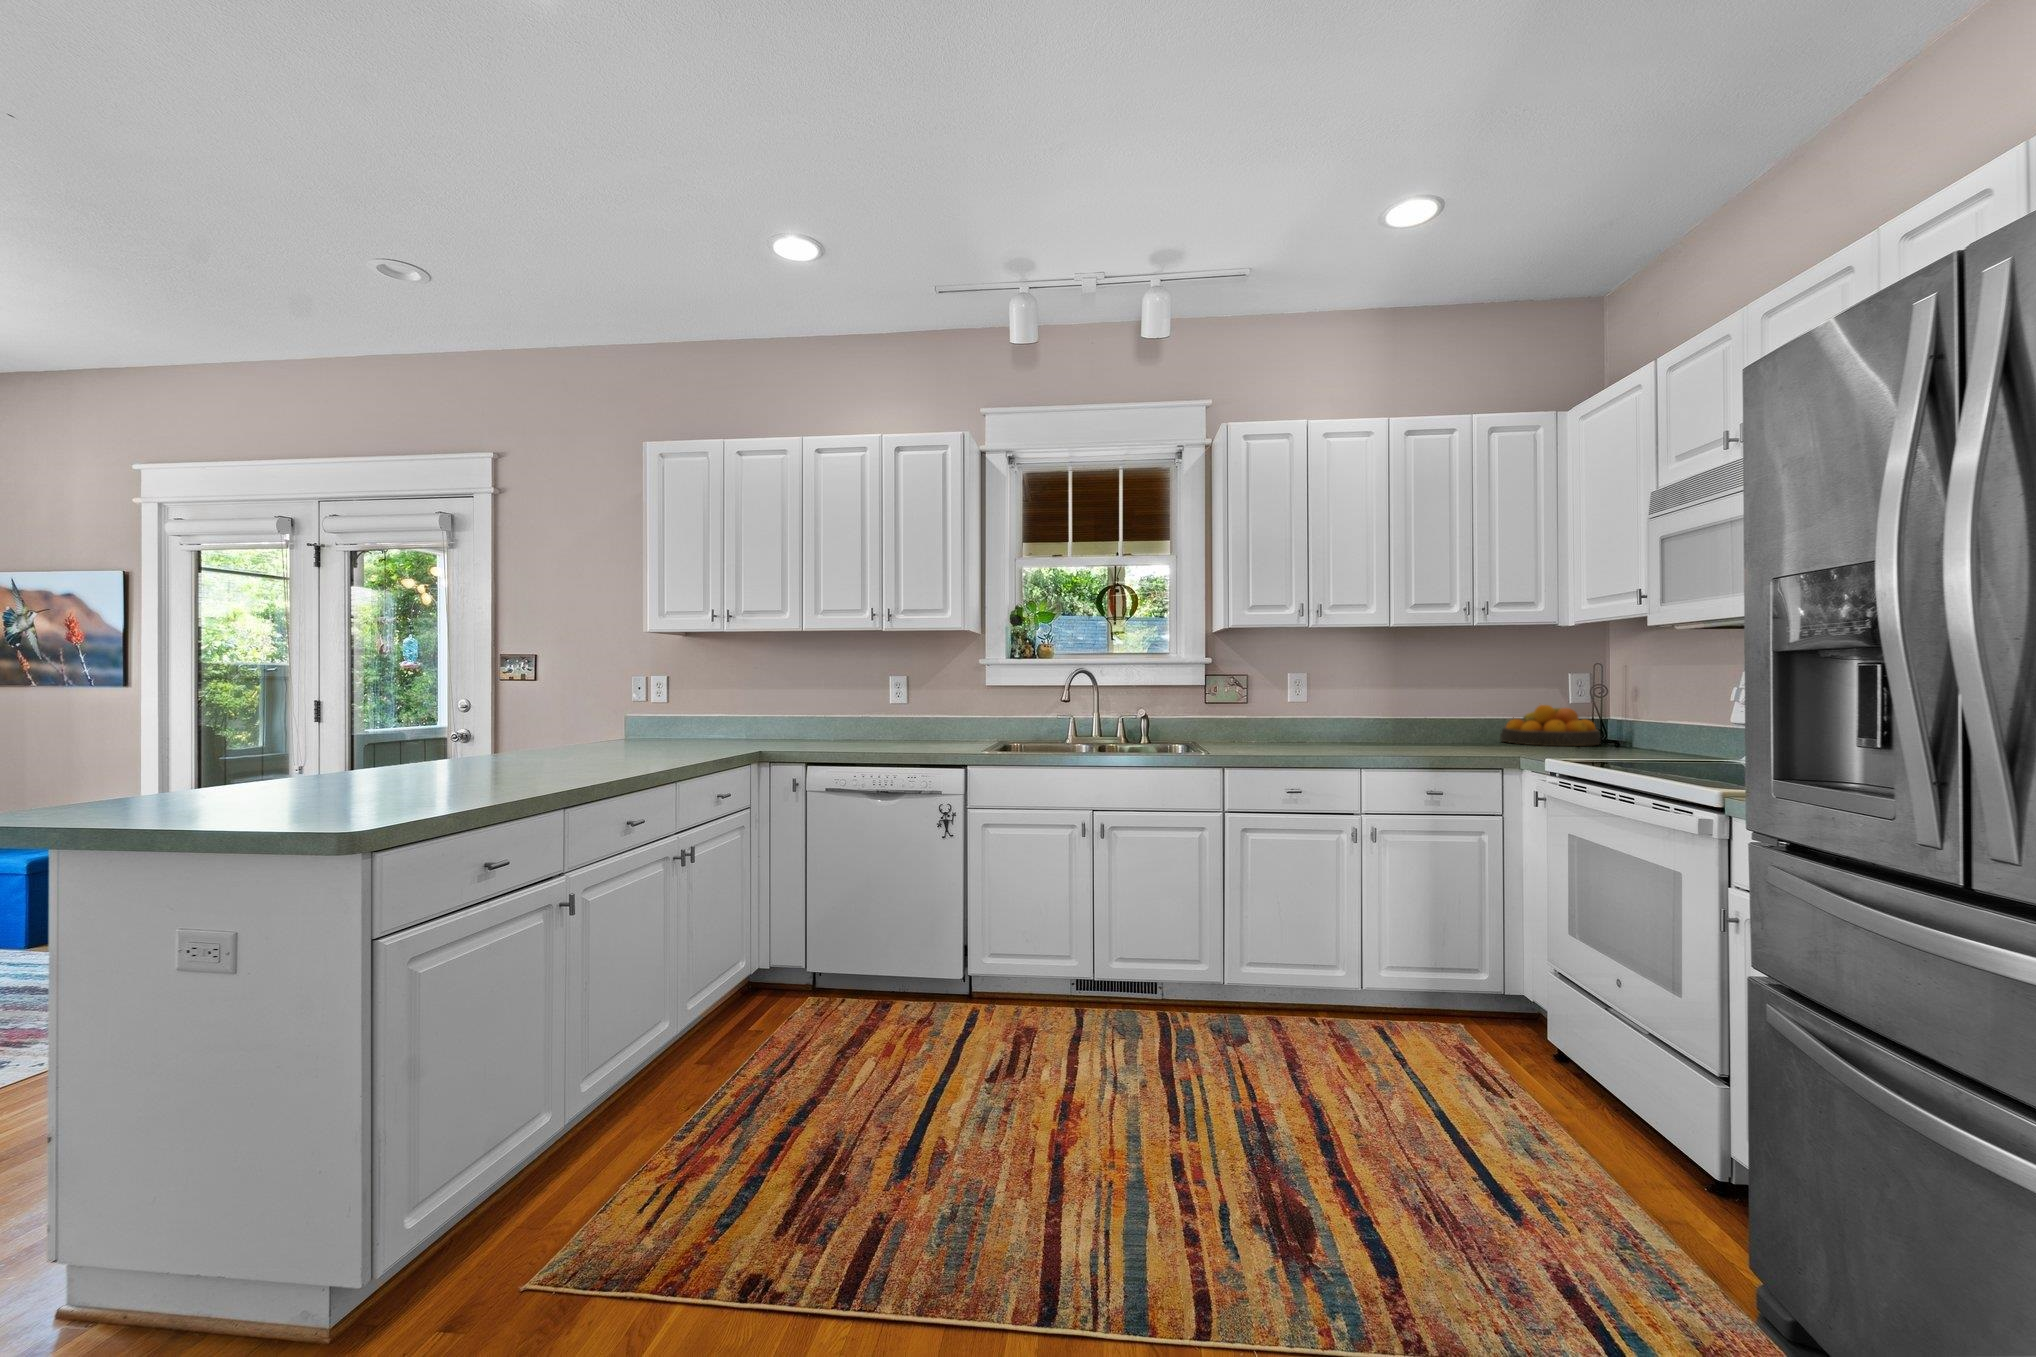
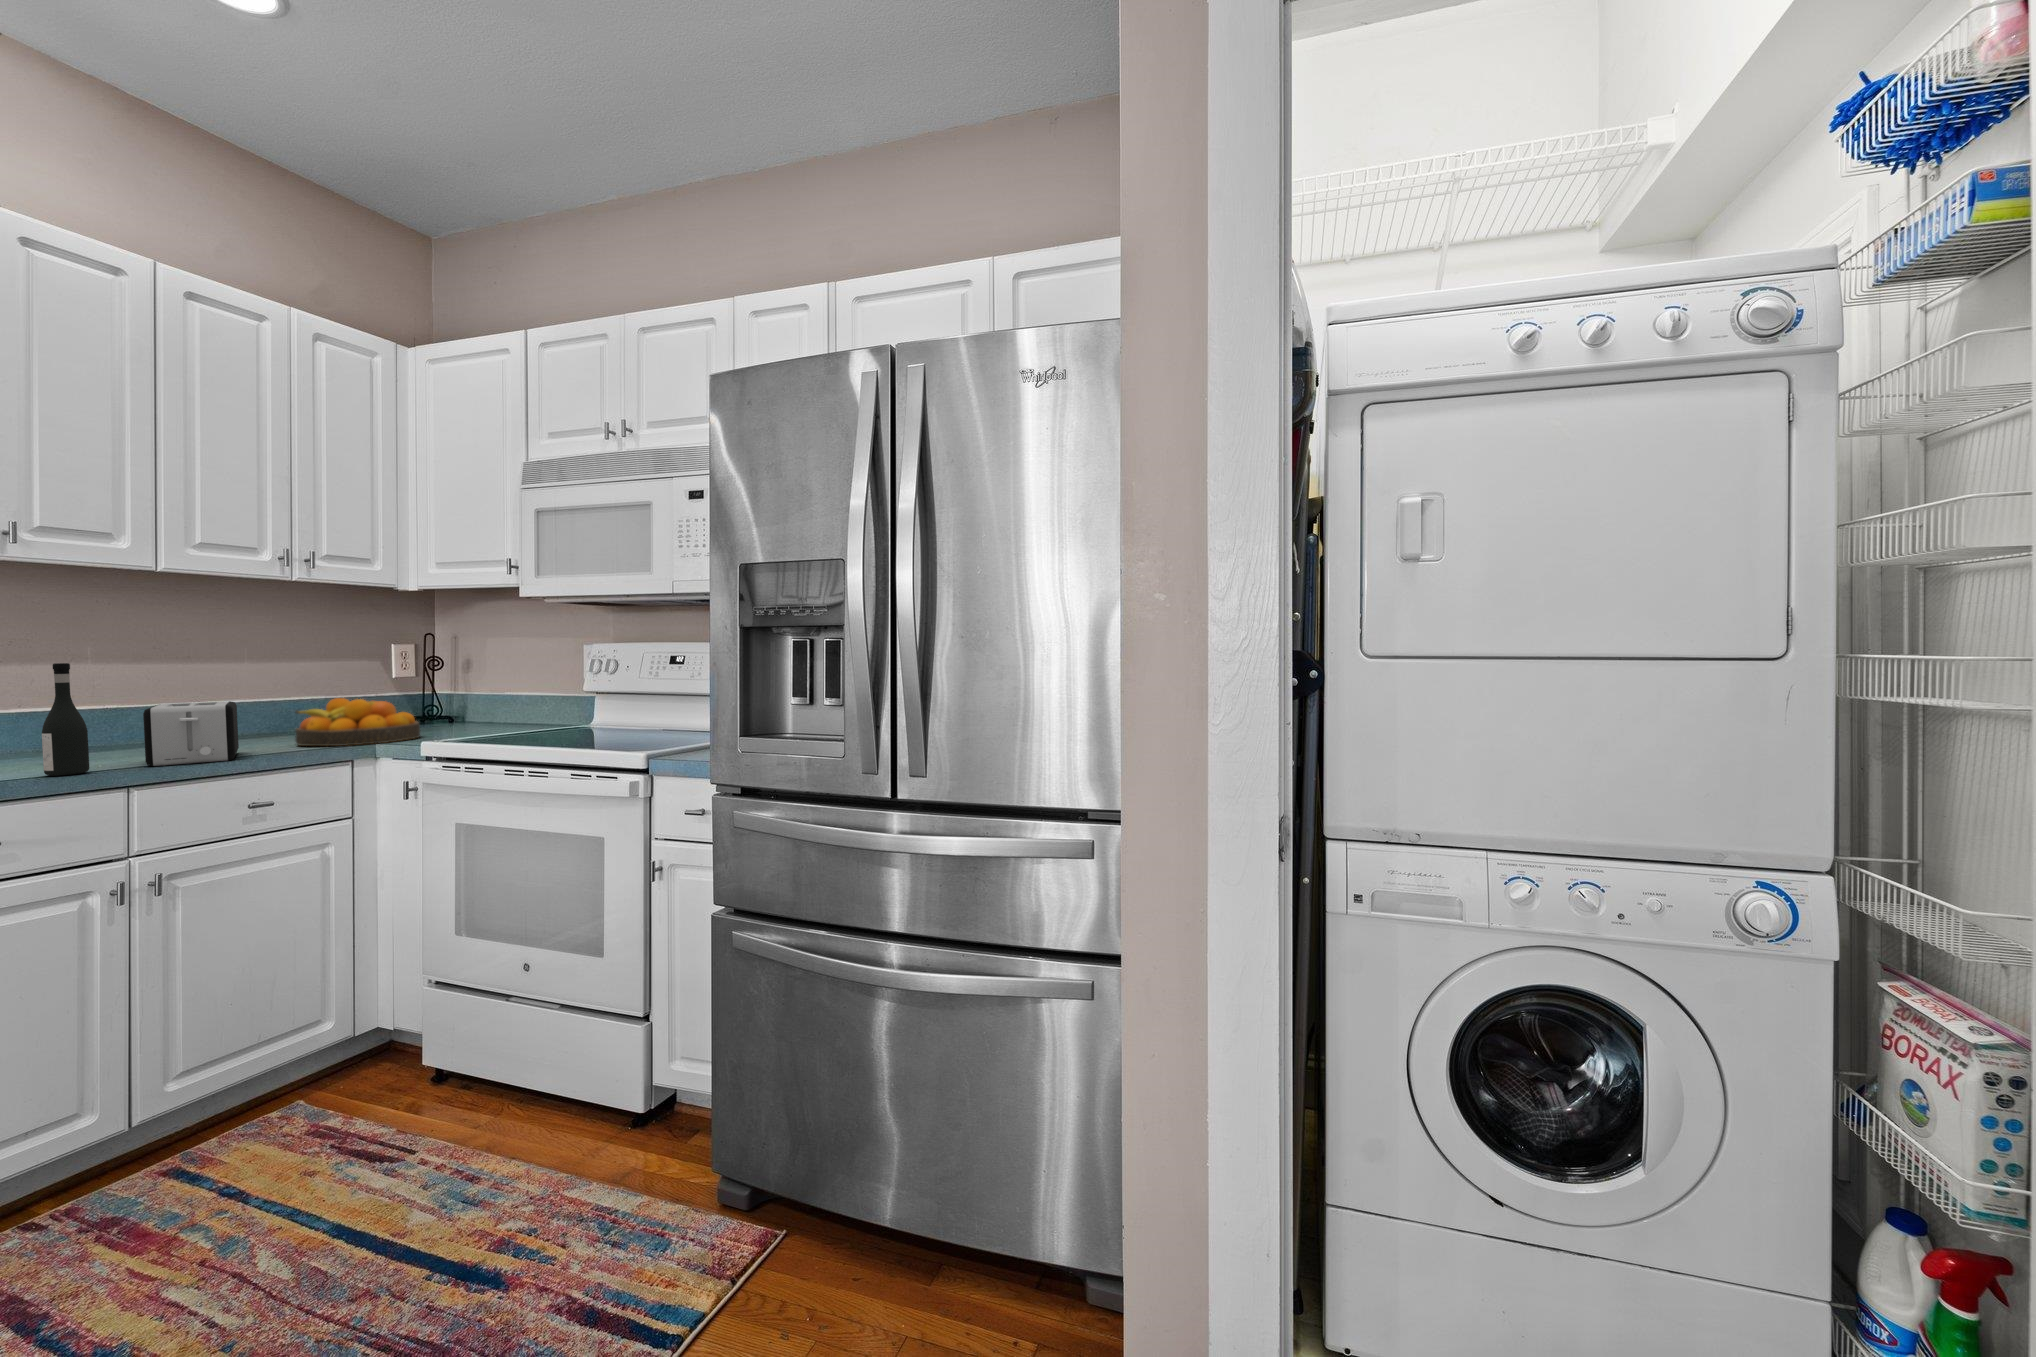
wine bottle: none [1348,669,1370,743] -> present [42,663,89,776]
toaster: none [1398,700,1459,746] -> present [143,701,239,766]

